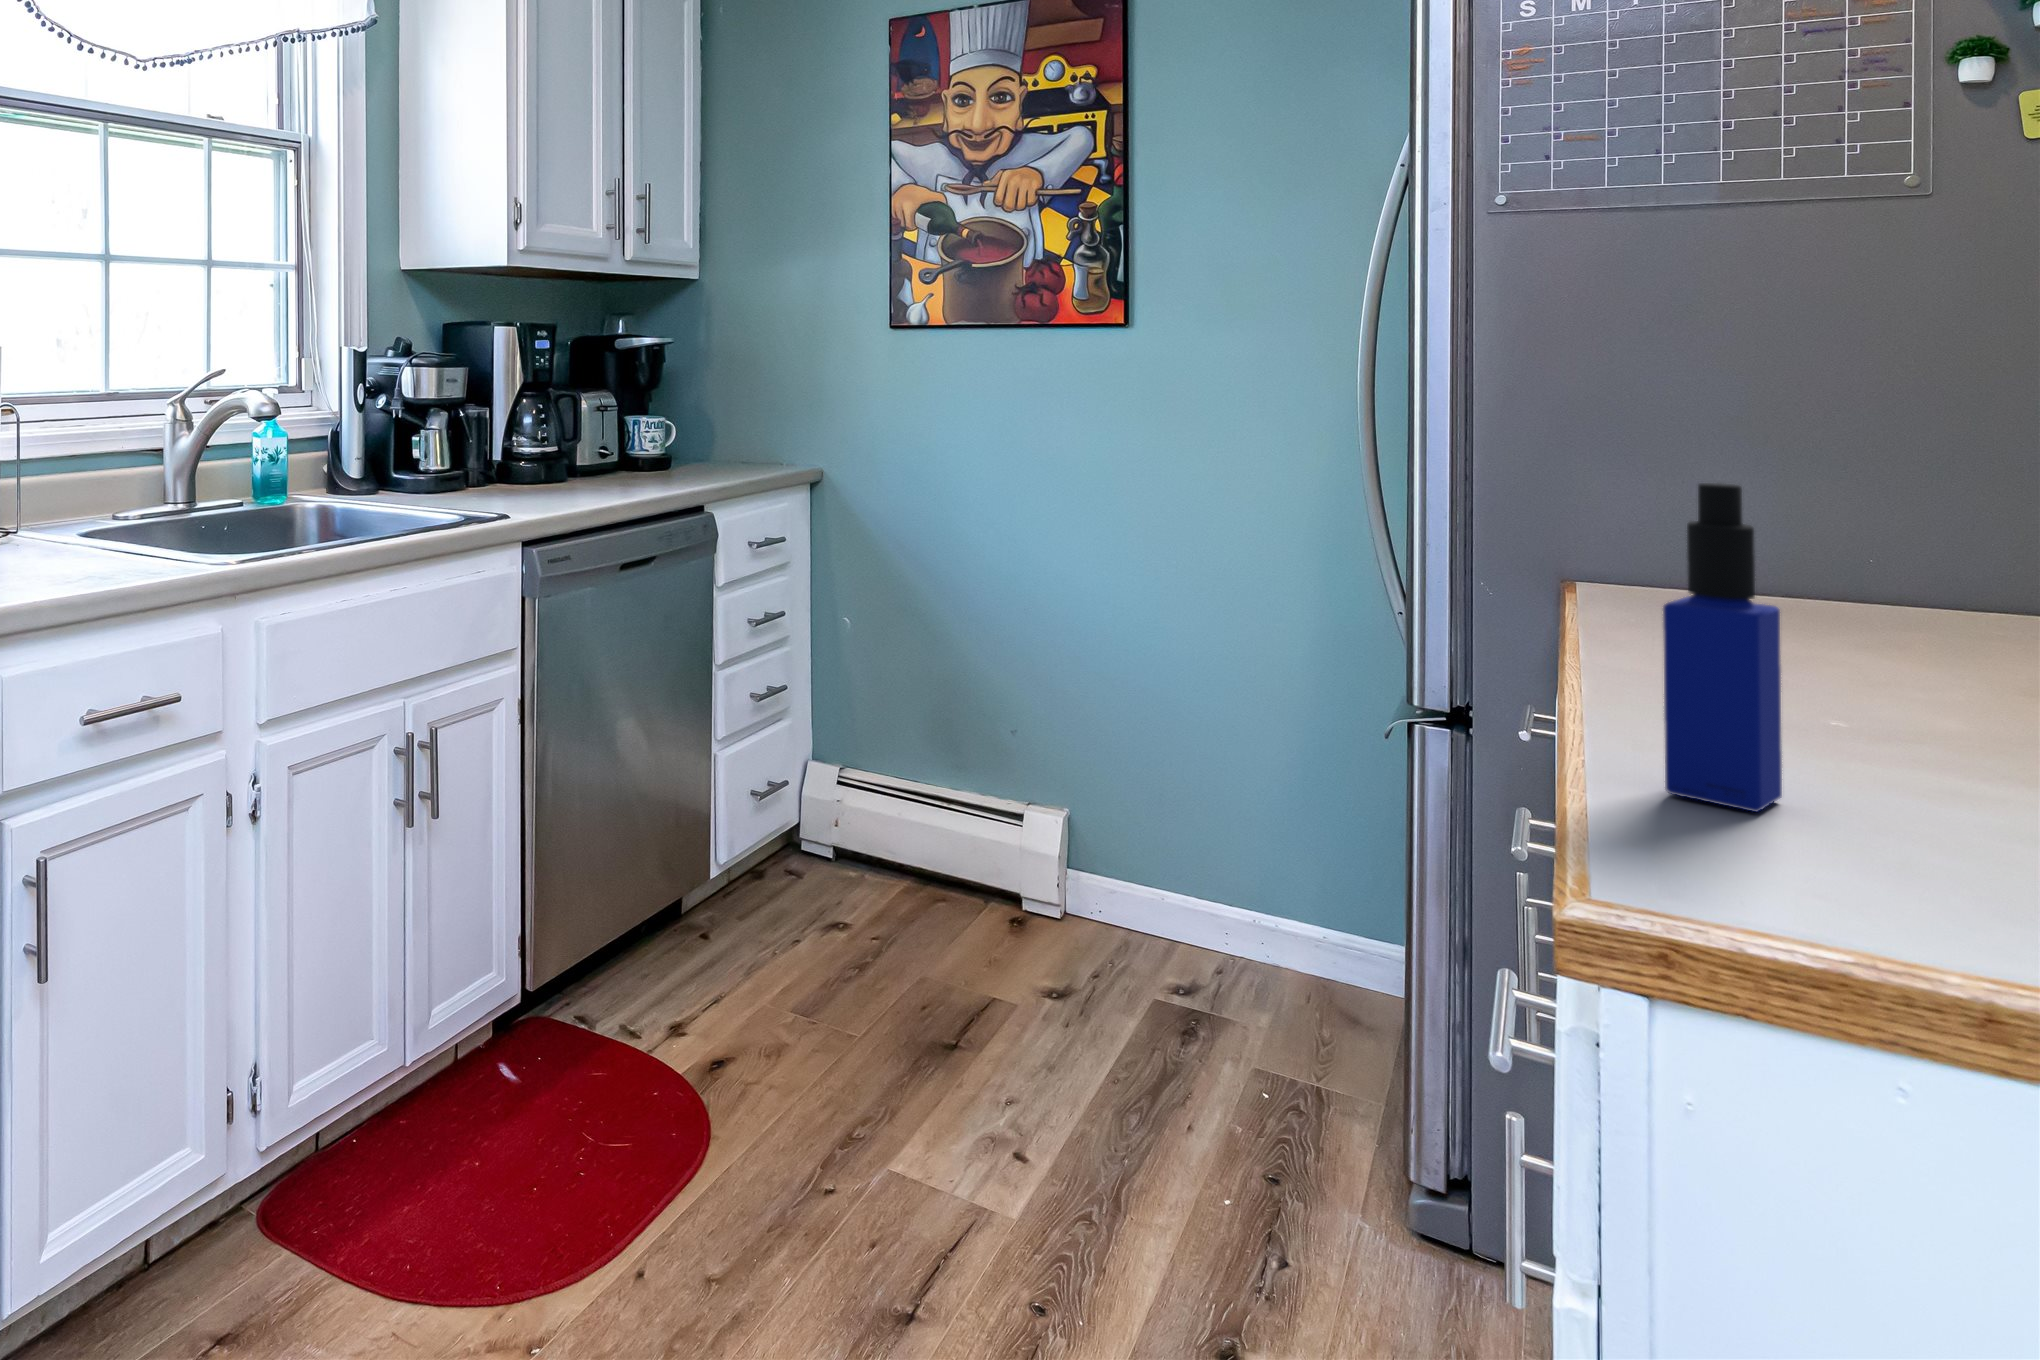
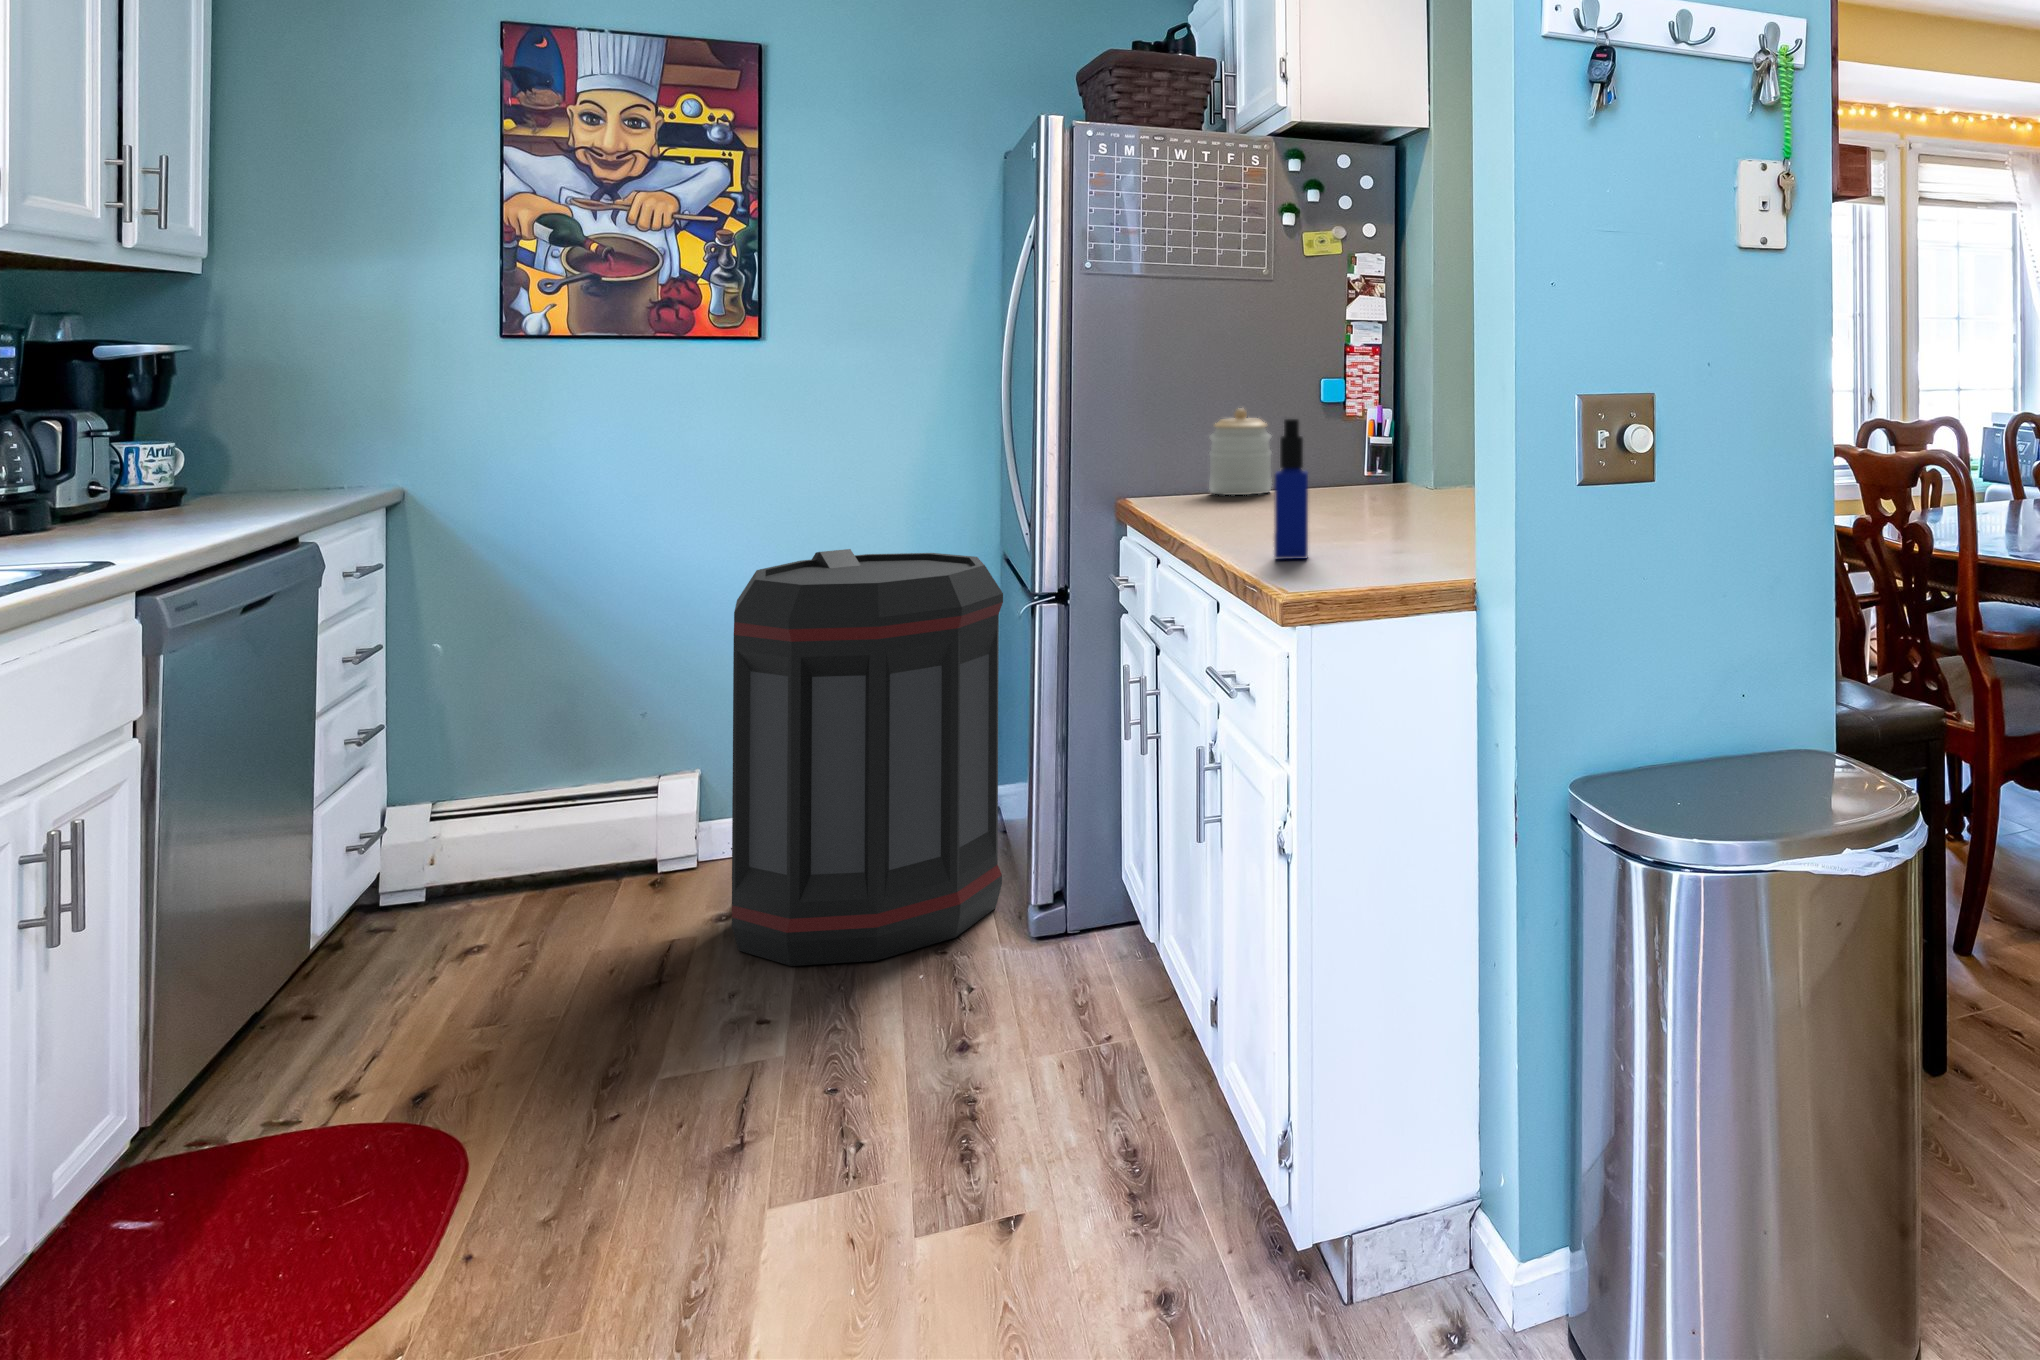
jar: none [1756,441,1920,608] -> present [1209,409,1272,495]
trash can: none [1036,586,1402,1159] -> present [732,549,1003,966]

